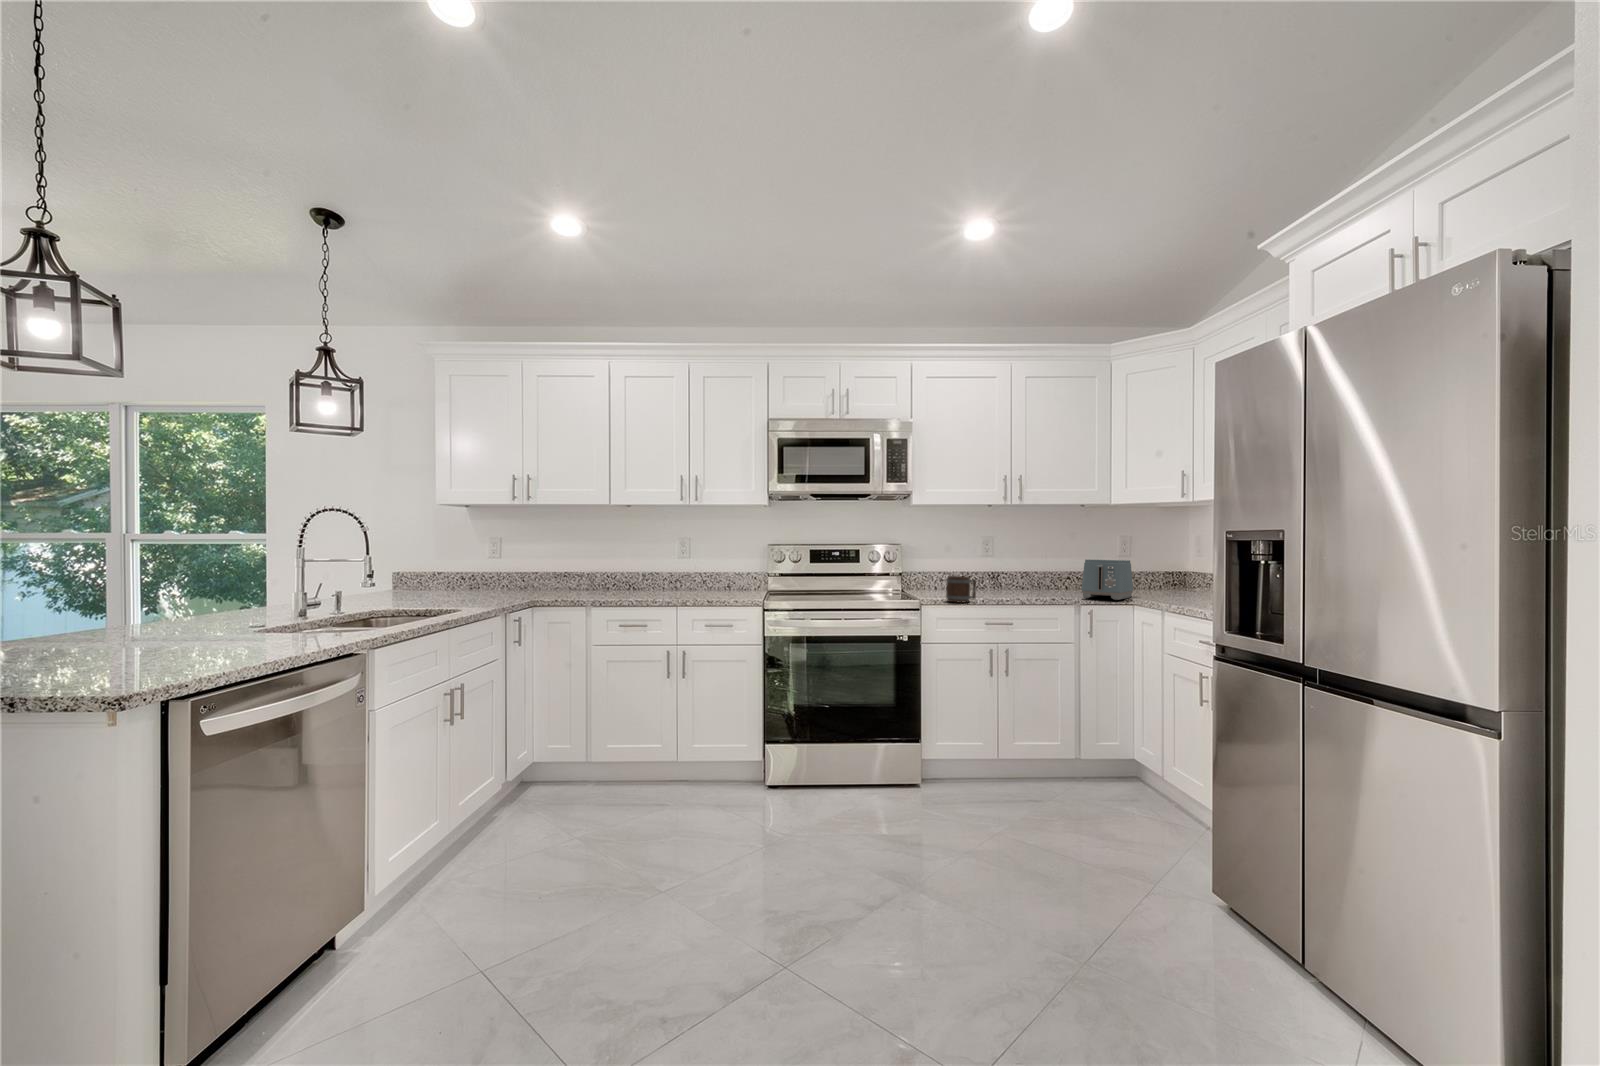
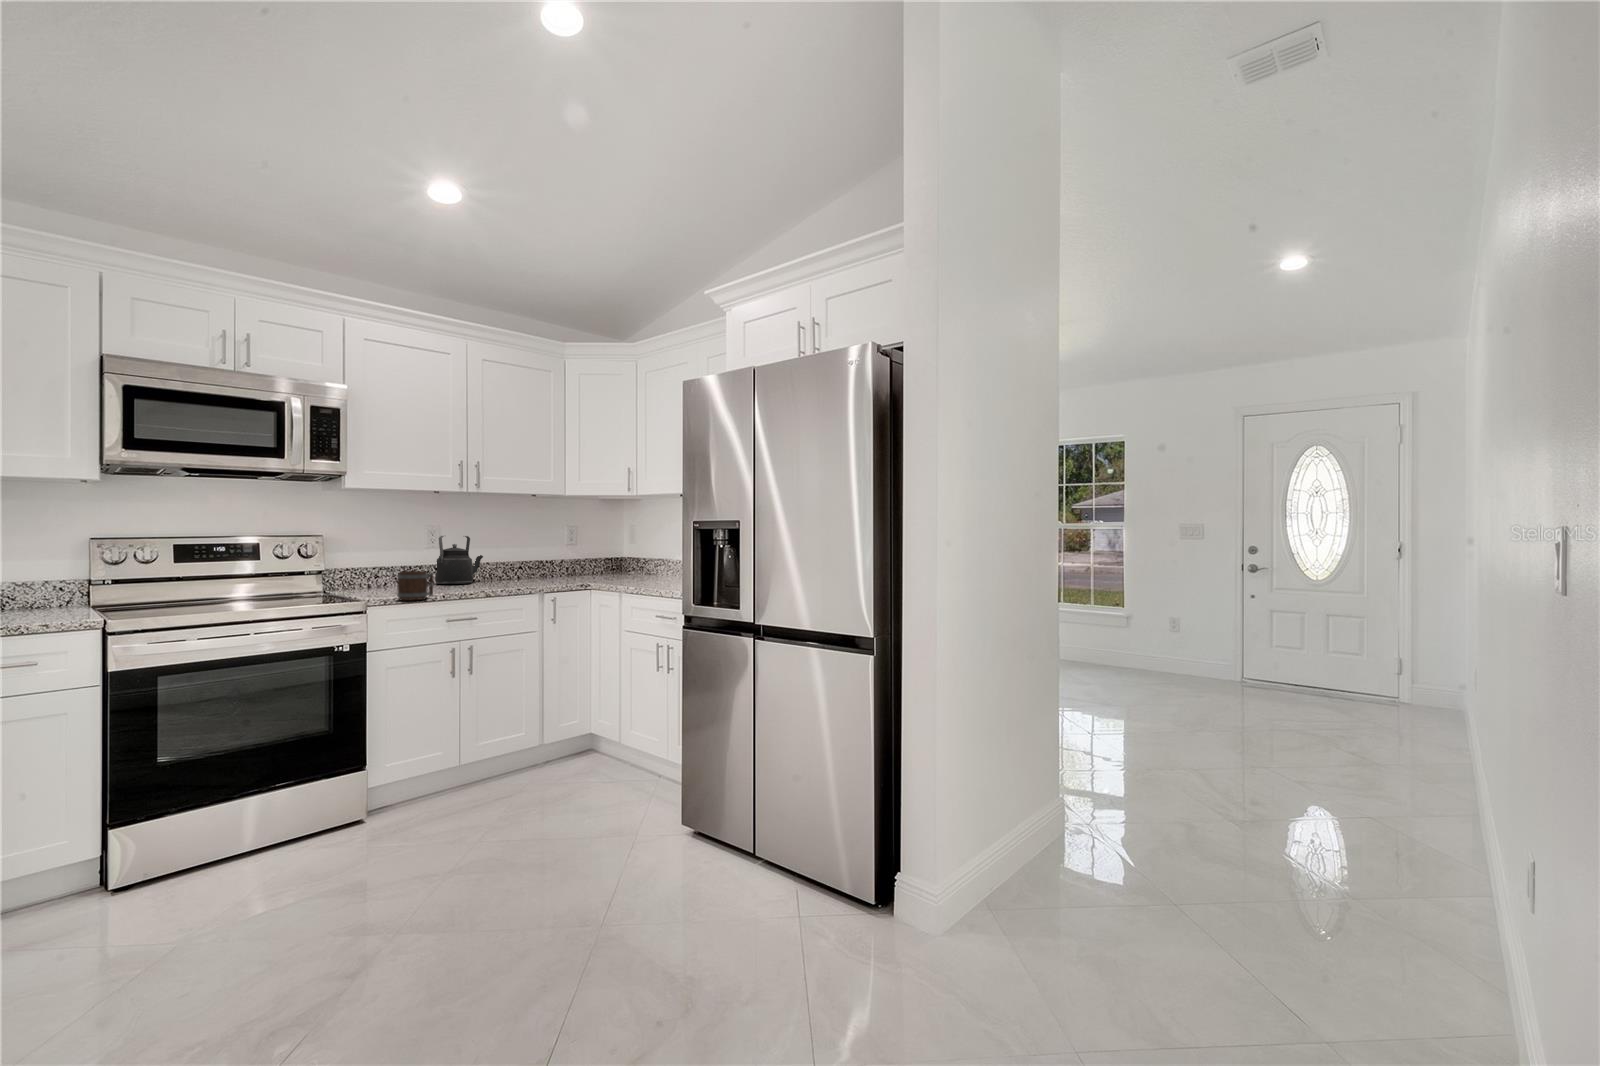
kettle: none [989,545,1033,590] -> present [435,536,483,584]
toaster: present [1082,559,1133,600] -> none [541,549,585,587]

